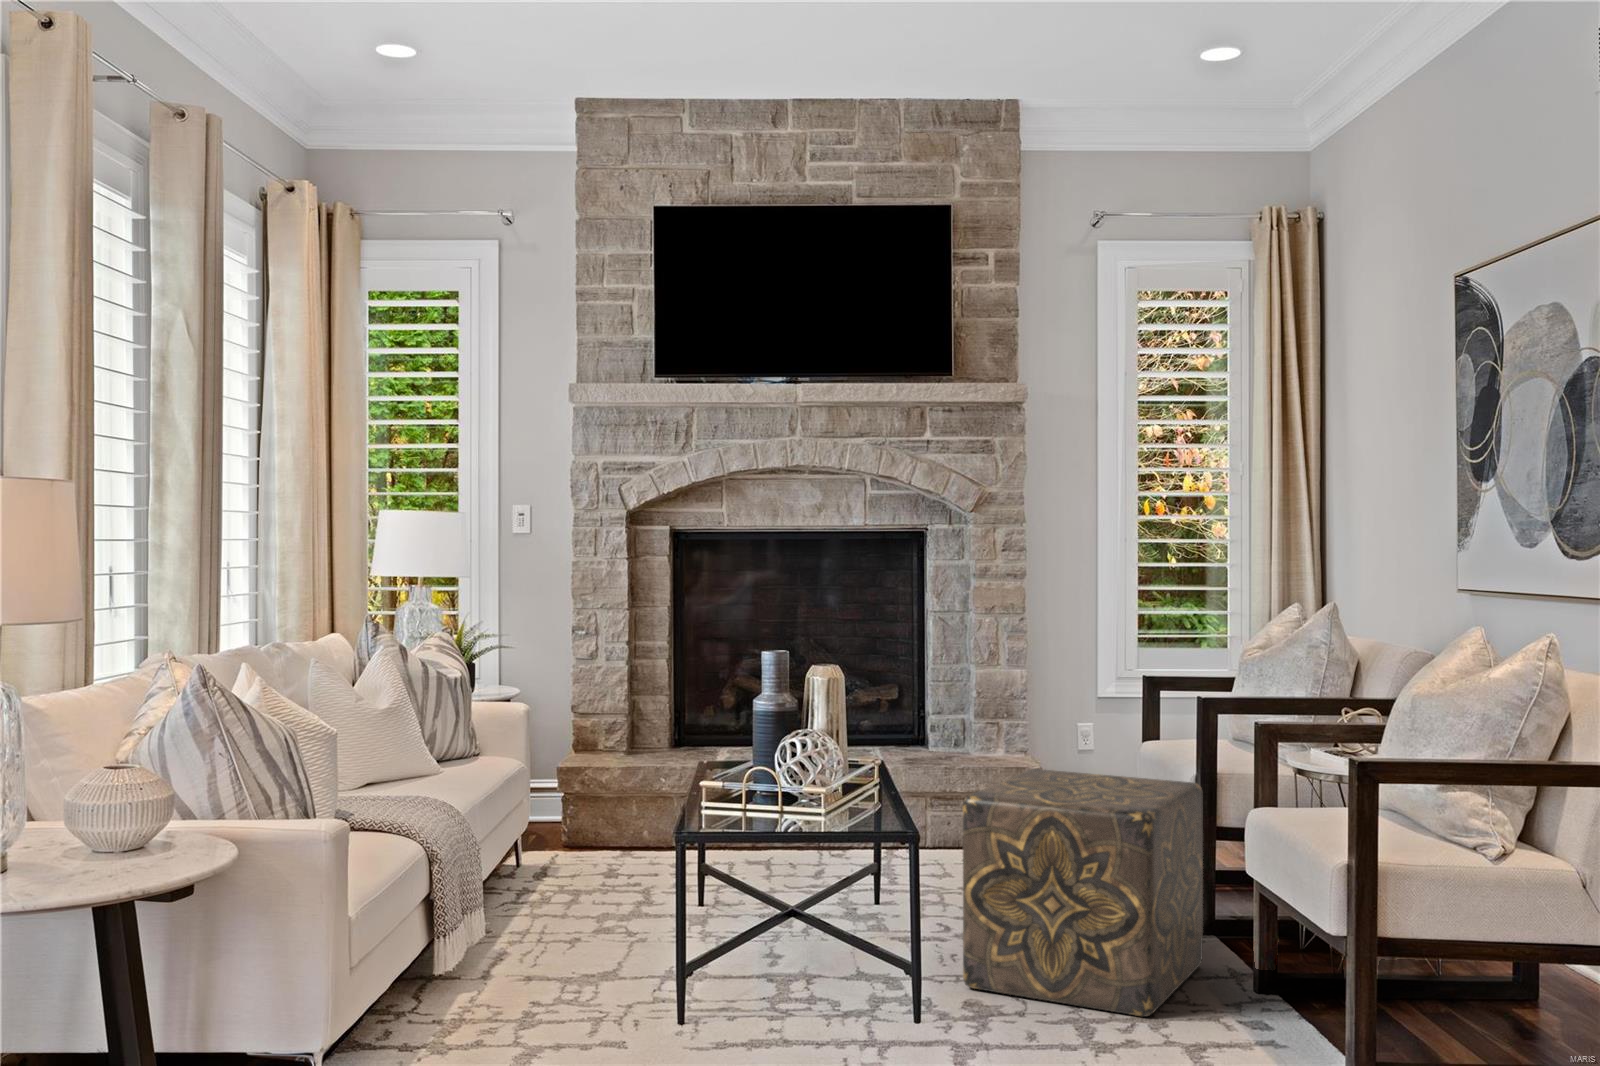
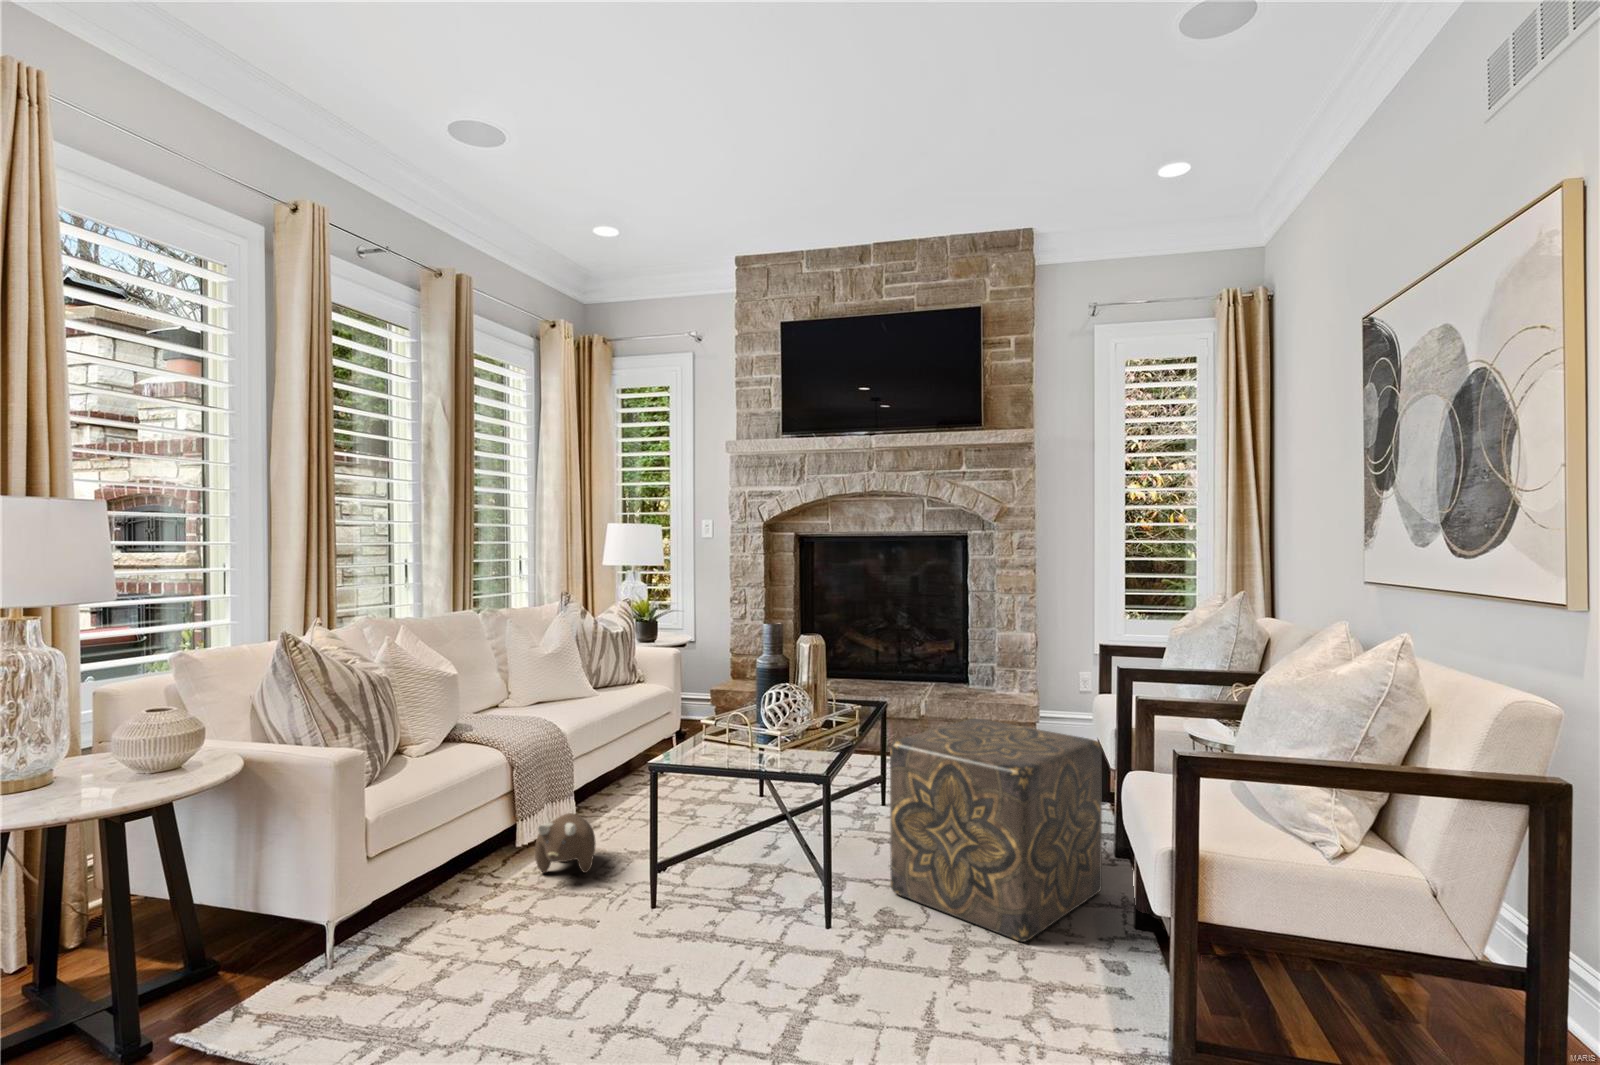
plush toy: none [478,926,561,1009] -> present [535,813,596,873]

